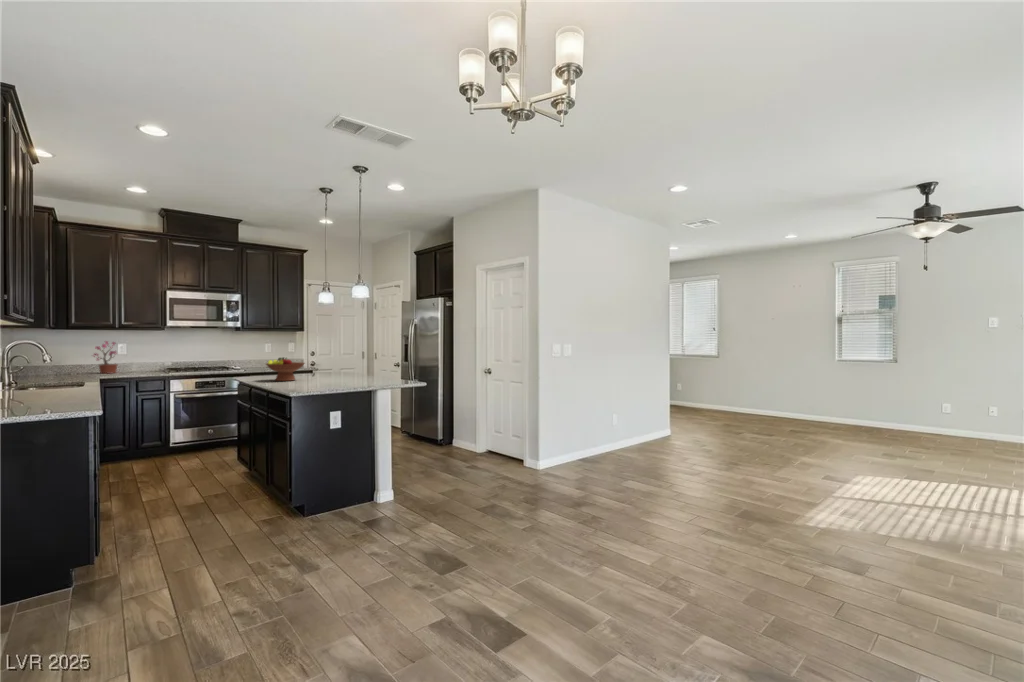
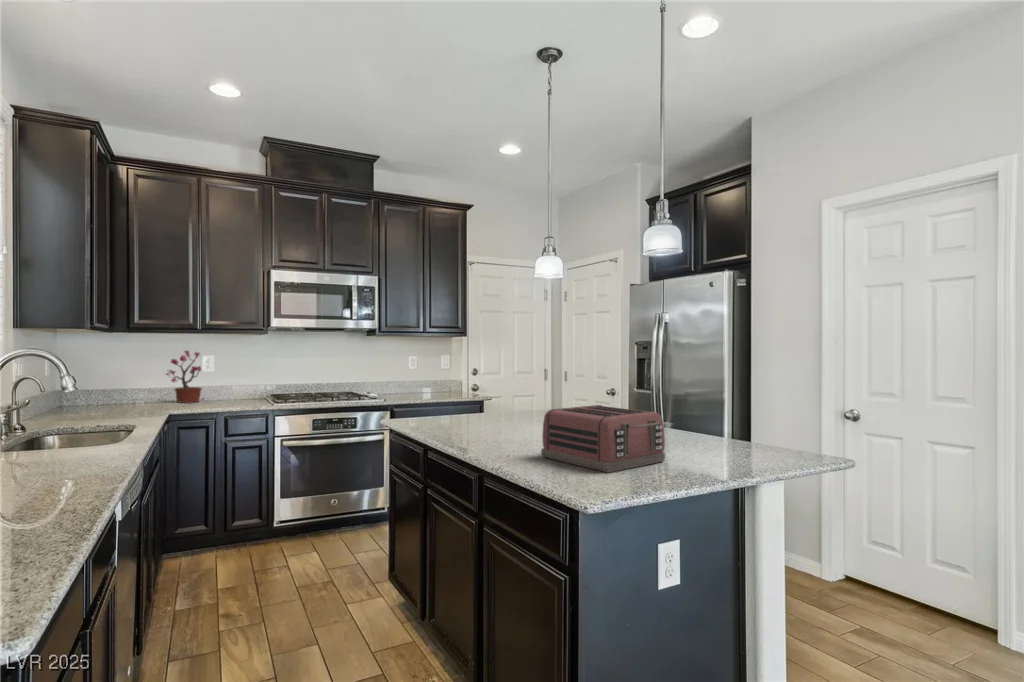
fruit bowl: present [266,357,304,381] -> none [448,390,523,441]
toaster: none [303,362,357,386] -> present [541,405,665,473]

